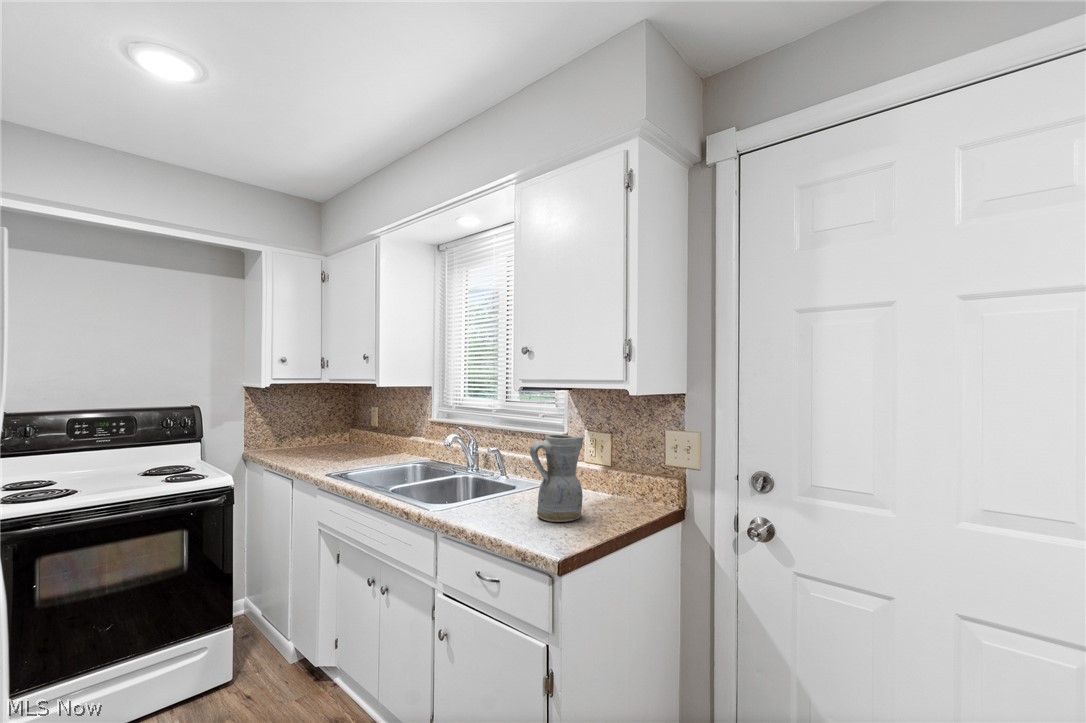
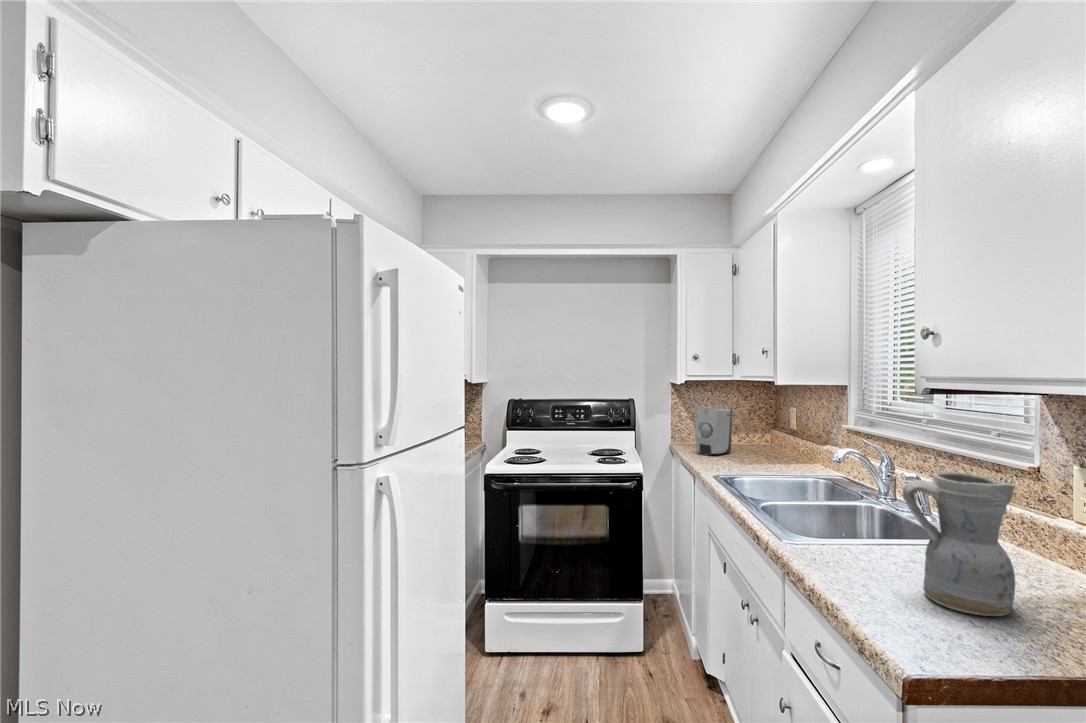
soap dispenser: none [288,410,324,459] -> present [696,408,732,456]

